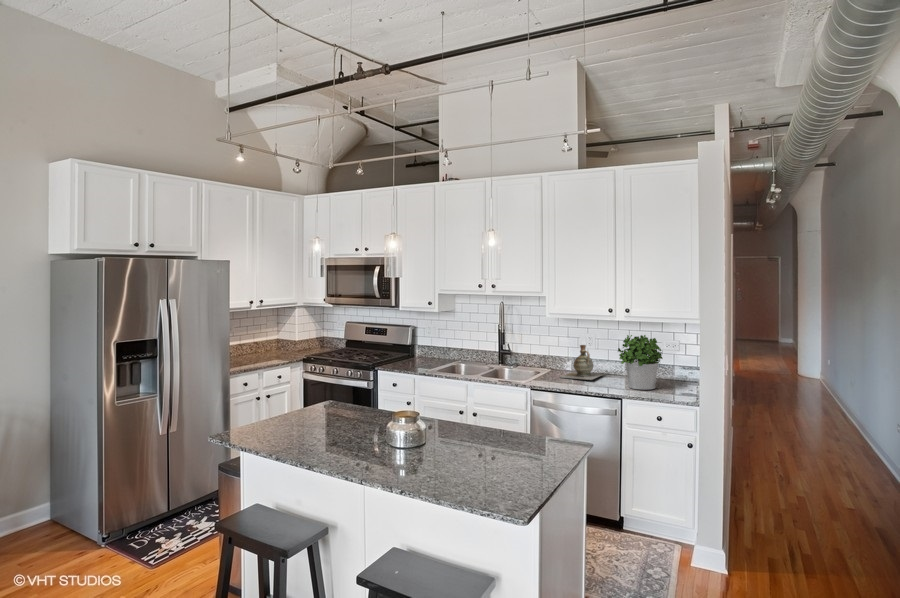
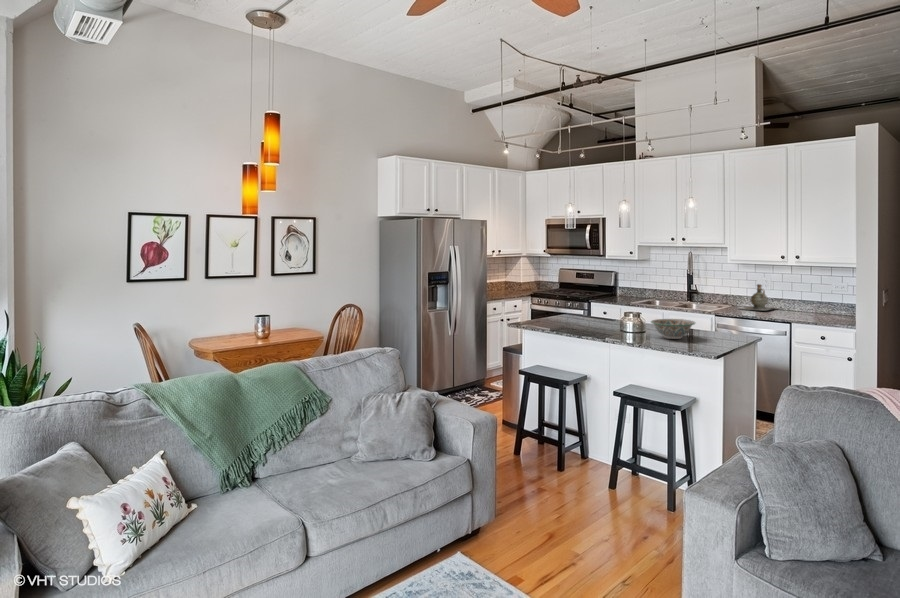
potted plant: present [618,335,663,390] -> none [788,275,828,317]
decorative bowl: none [437,424,506,464] -> present [651,319,695,339]

